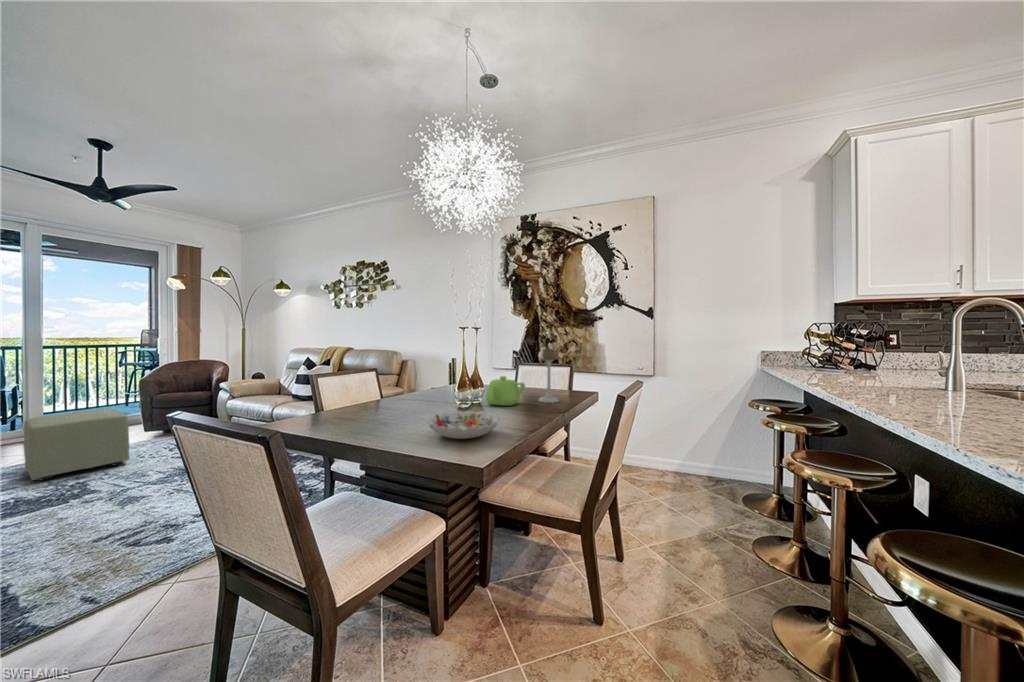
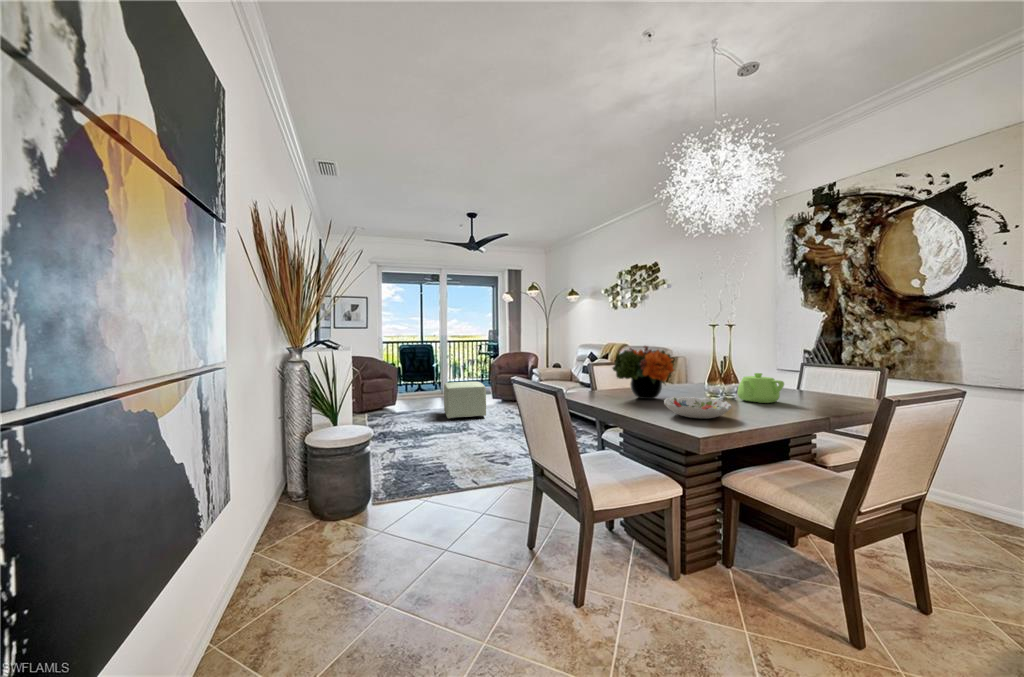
candle holder: present [538,349,559,403] -> none [806,346,836,406]
flower arrangement: none [350,351,430,417] -> present [613,346,675,399]

